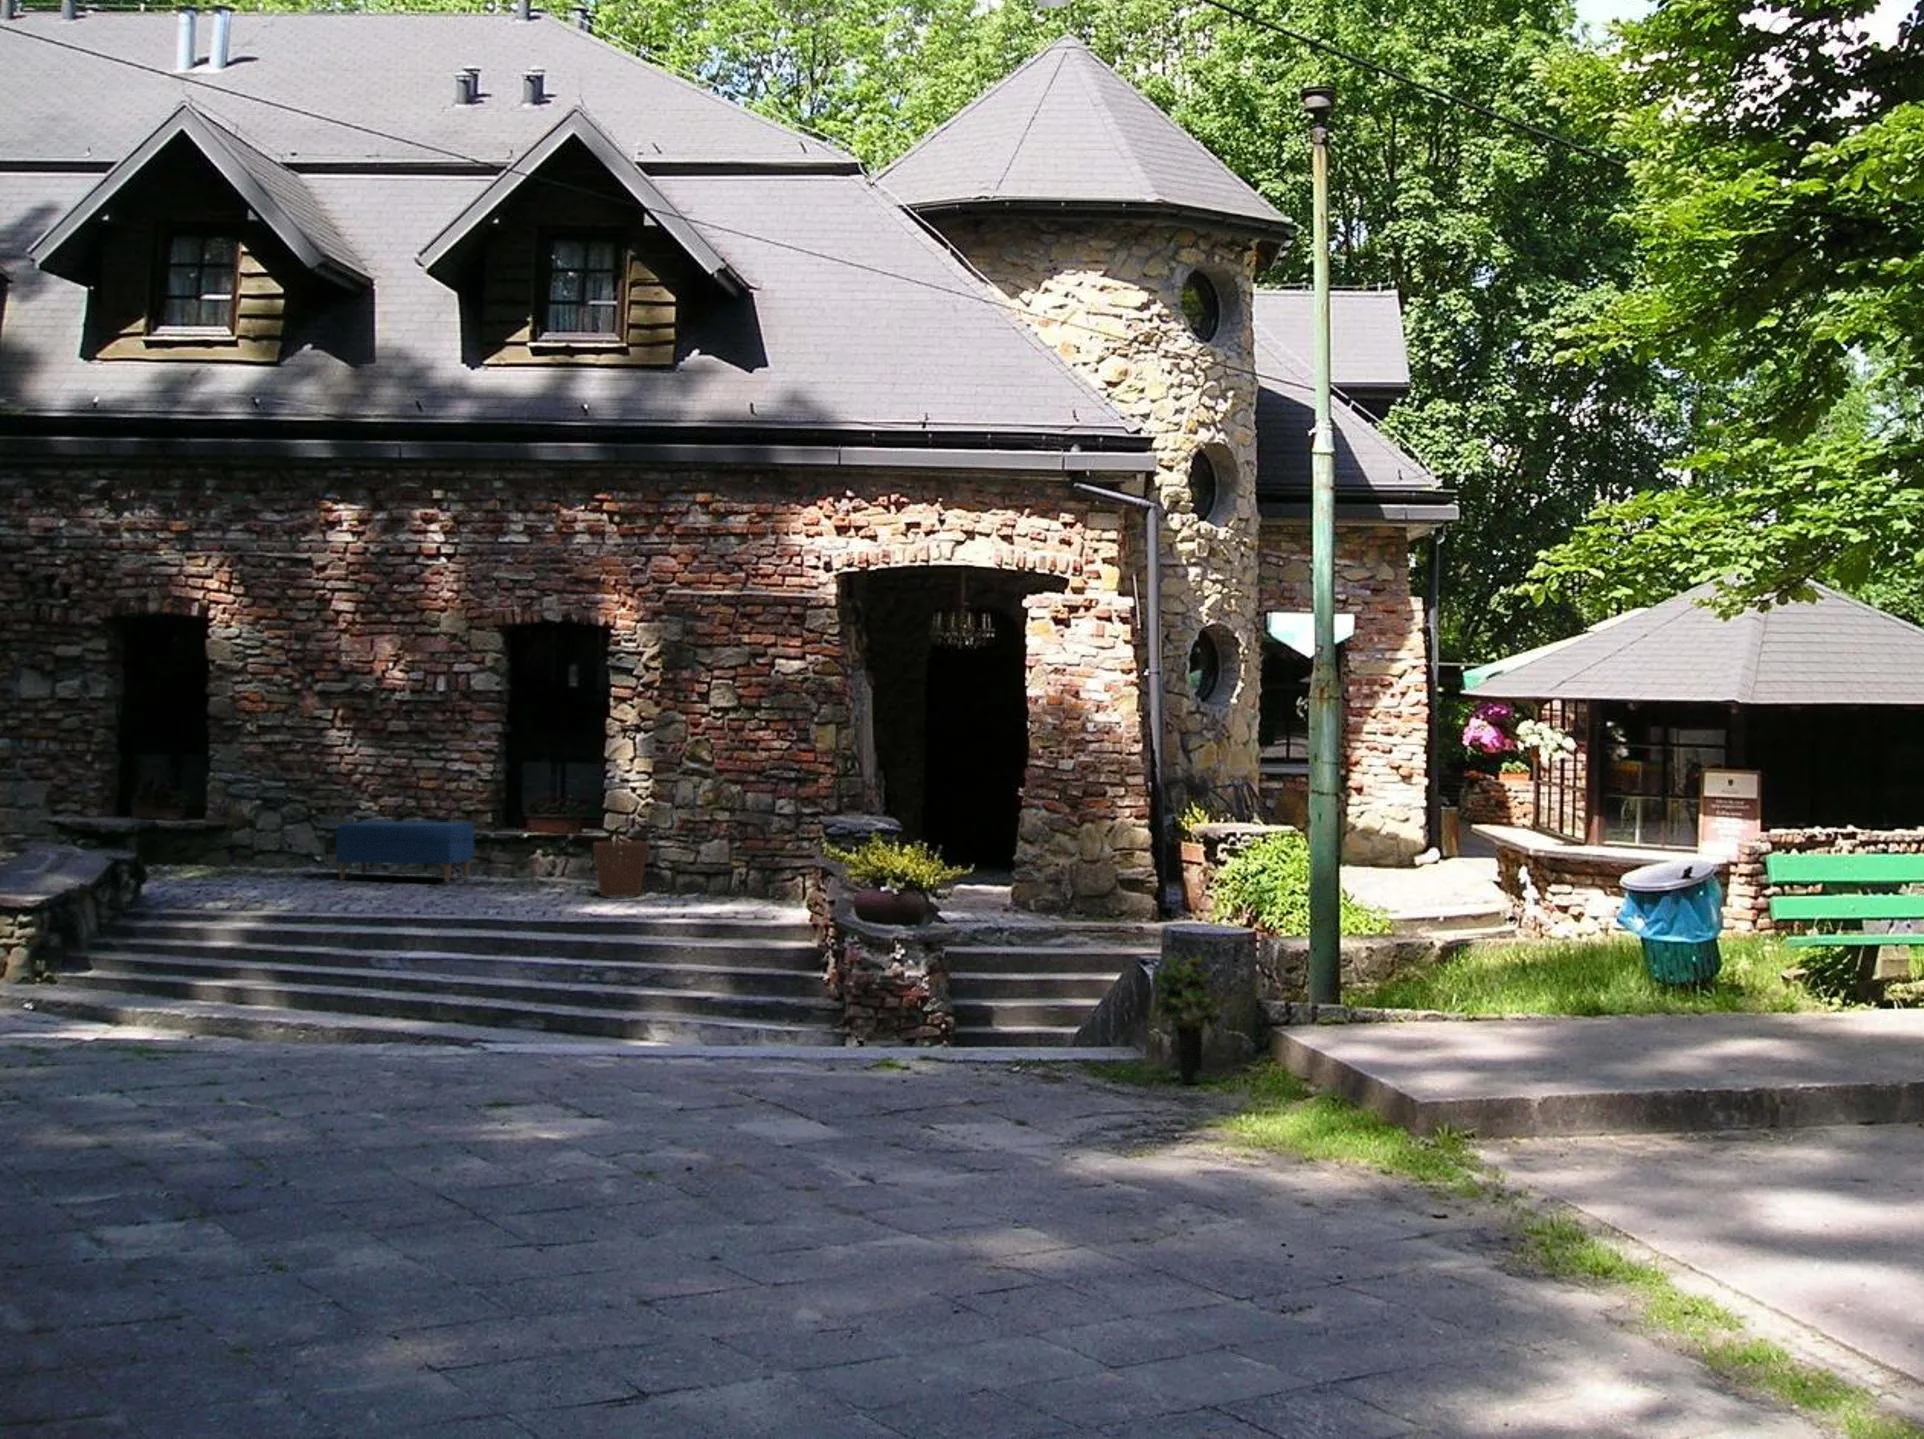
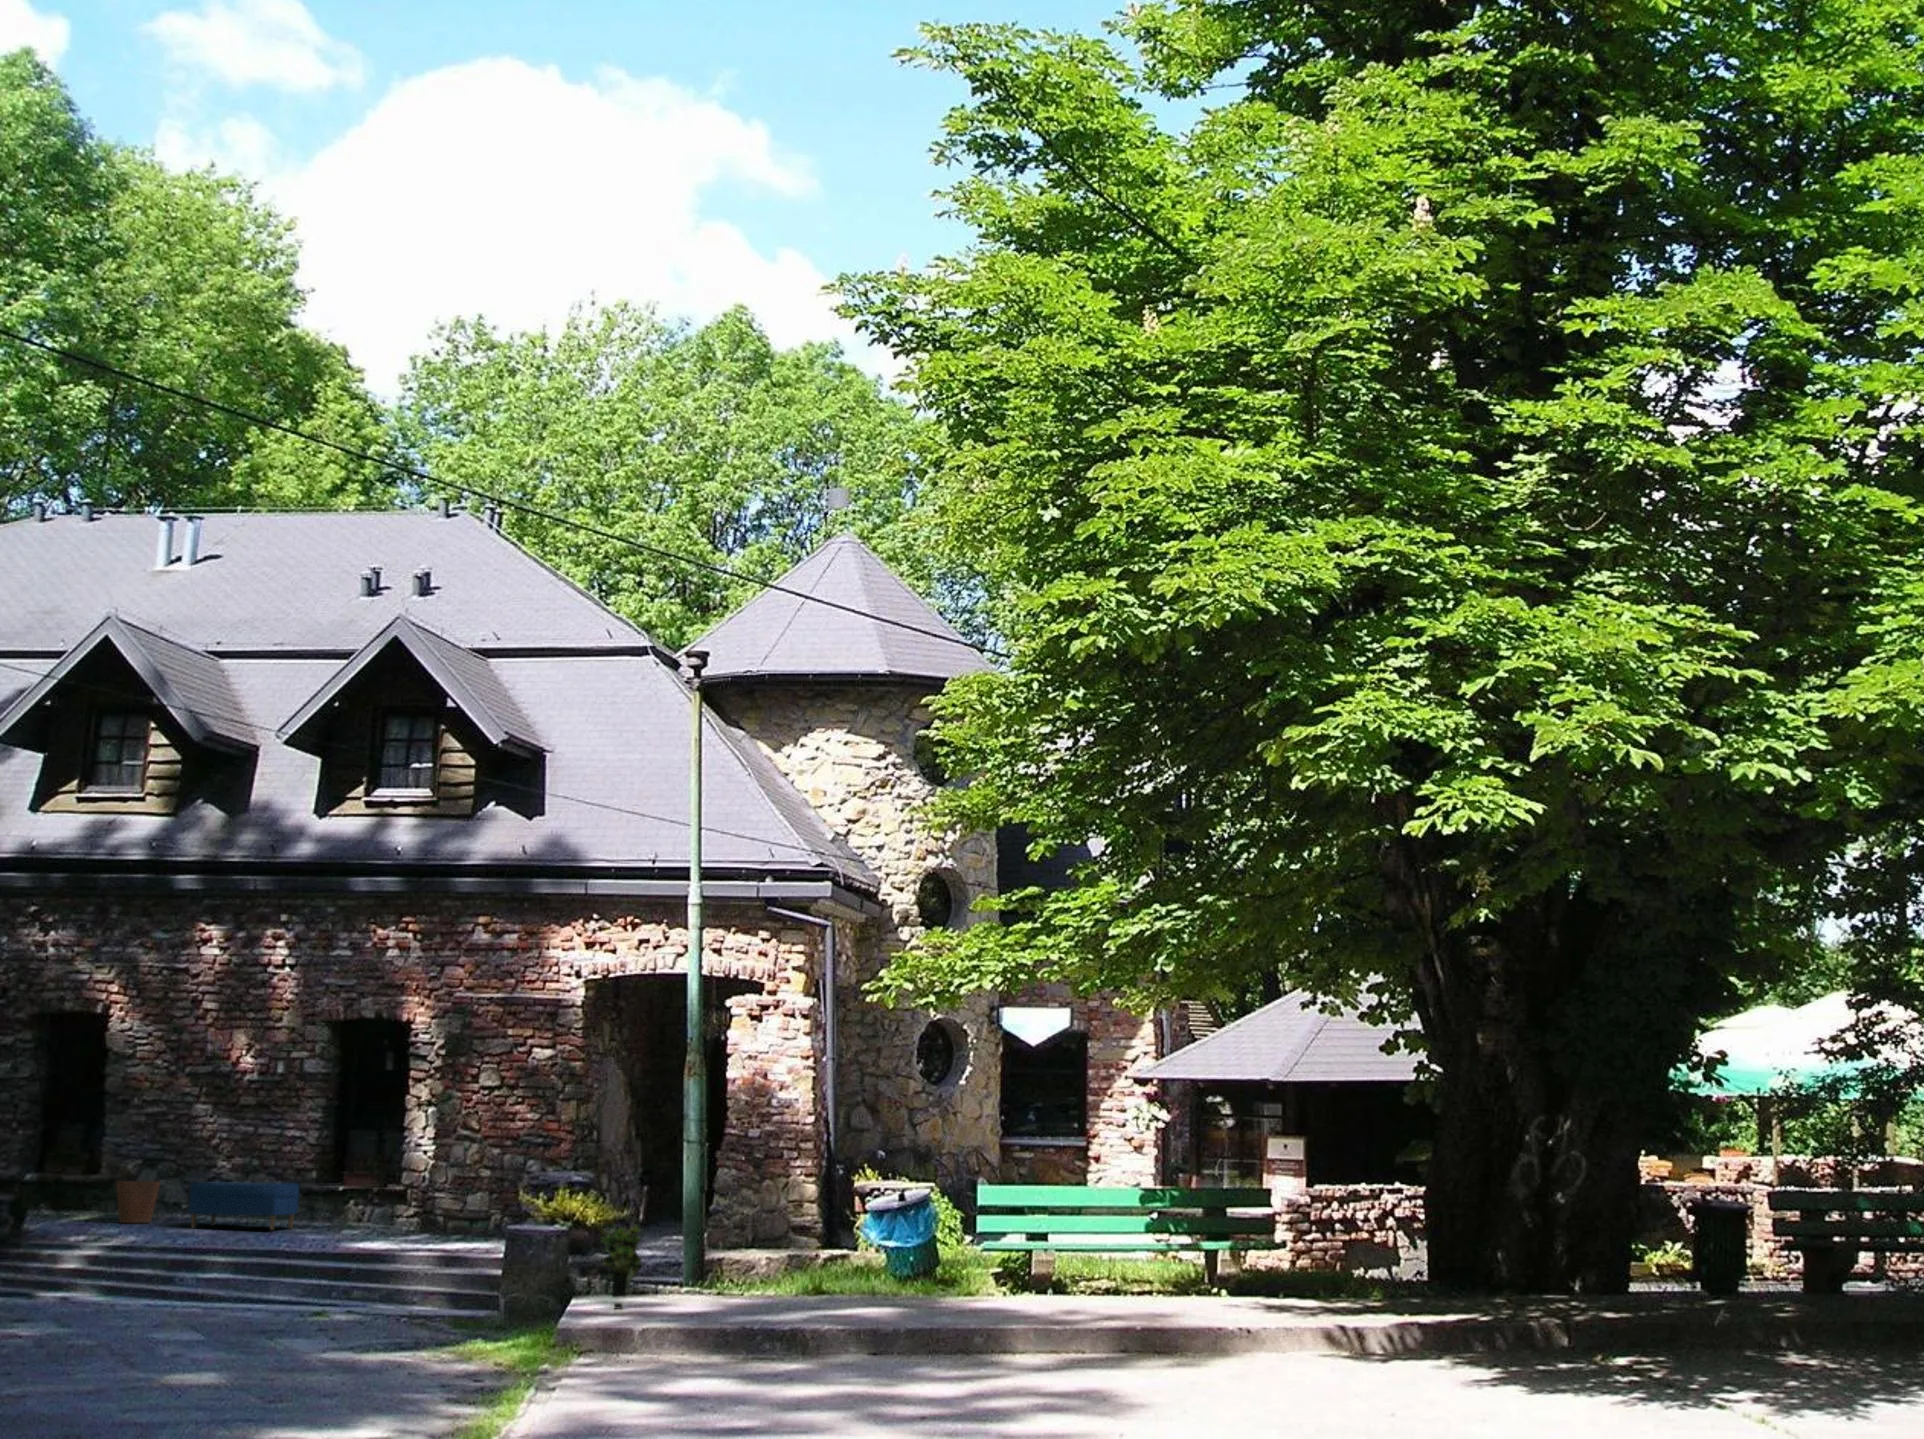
basket: present [593,841,649,897] -> present [116,1181,160,1223]

